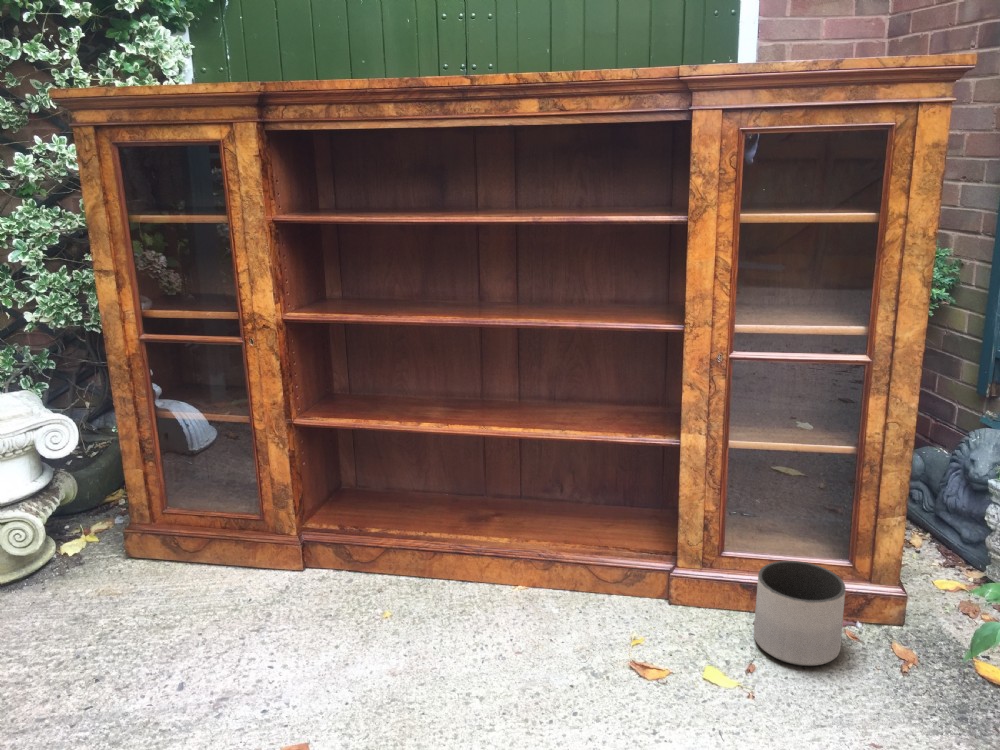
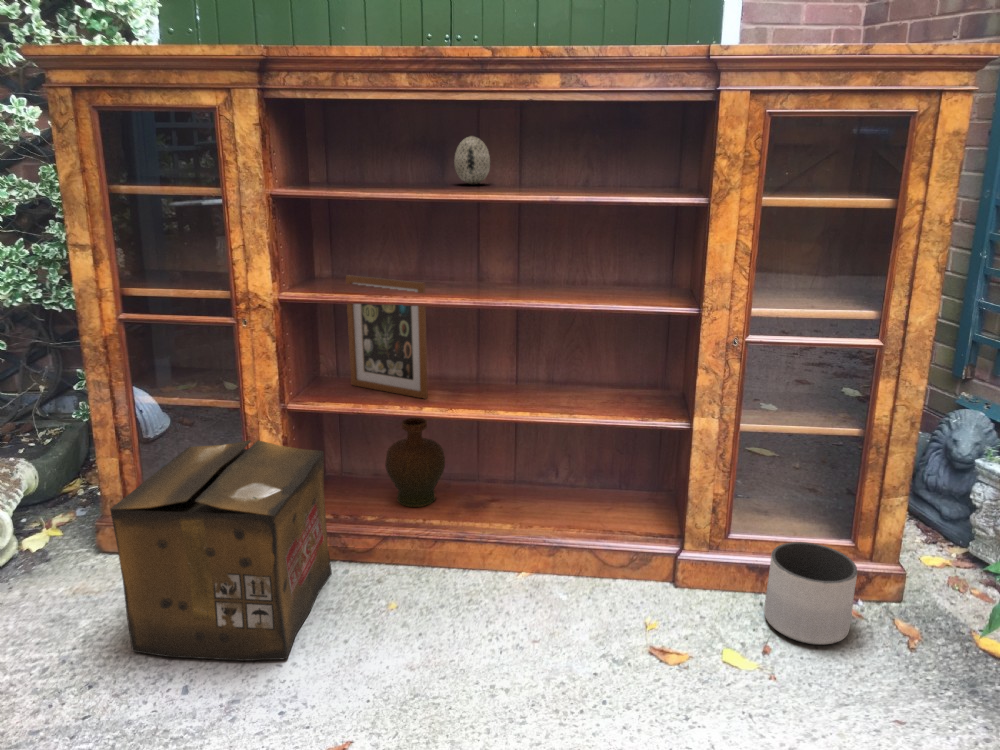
decorative egg: none [452,160,487,206] -> present [454,136,490,184]
picture frame: none [351,296,428,414] -> present [346,275,428,399]
decorative vase: none [389,433,448,520] -> present [385,418,445,507]
cardboard box: none [117,453,334,662] -> present [110,440,332,661]

